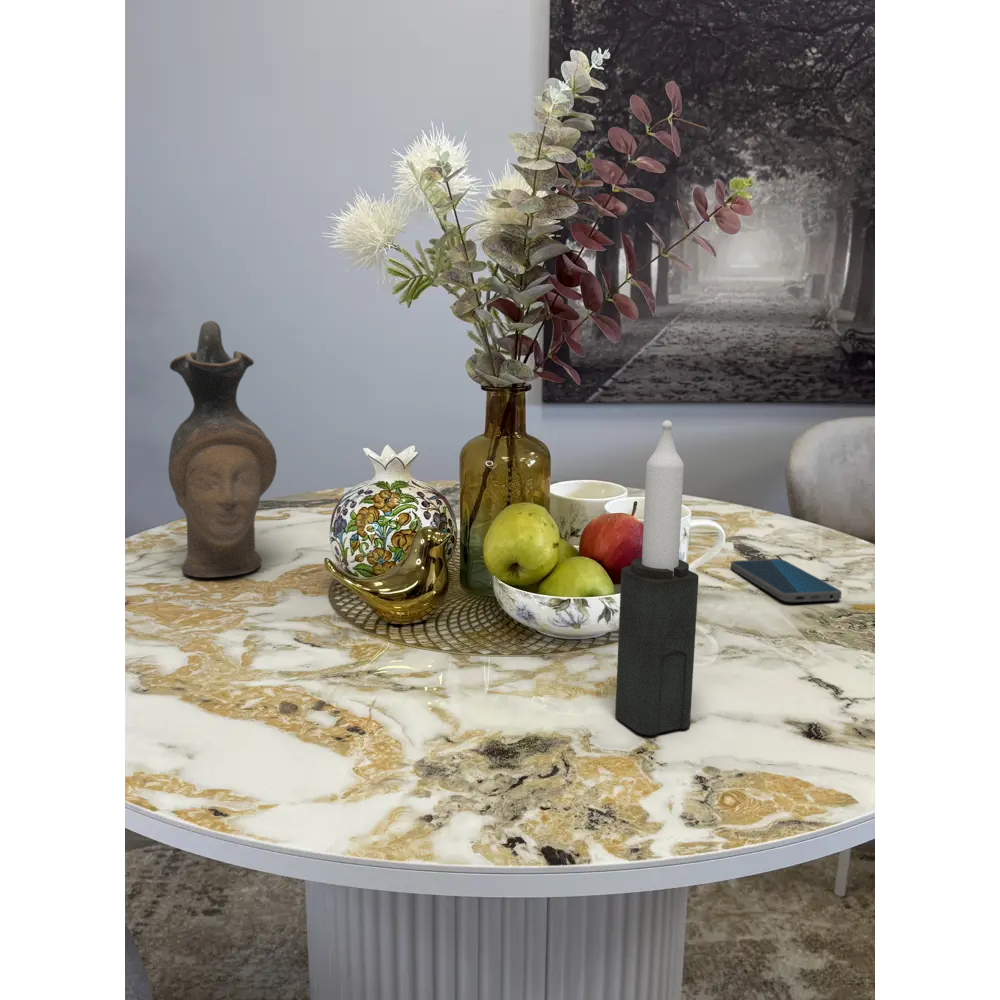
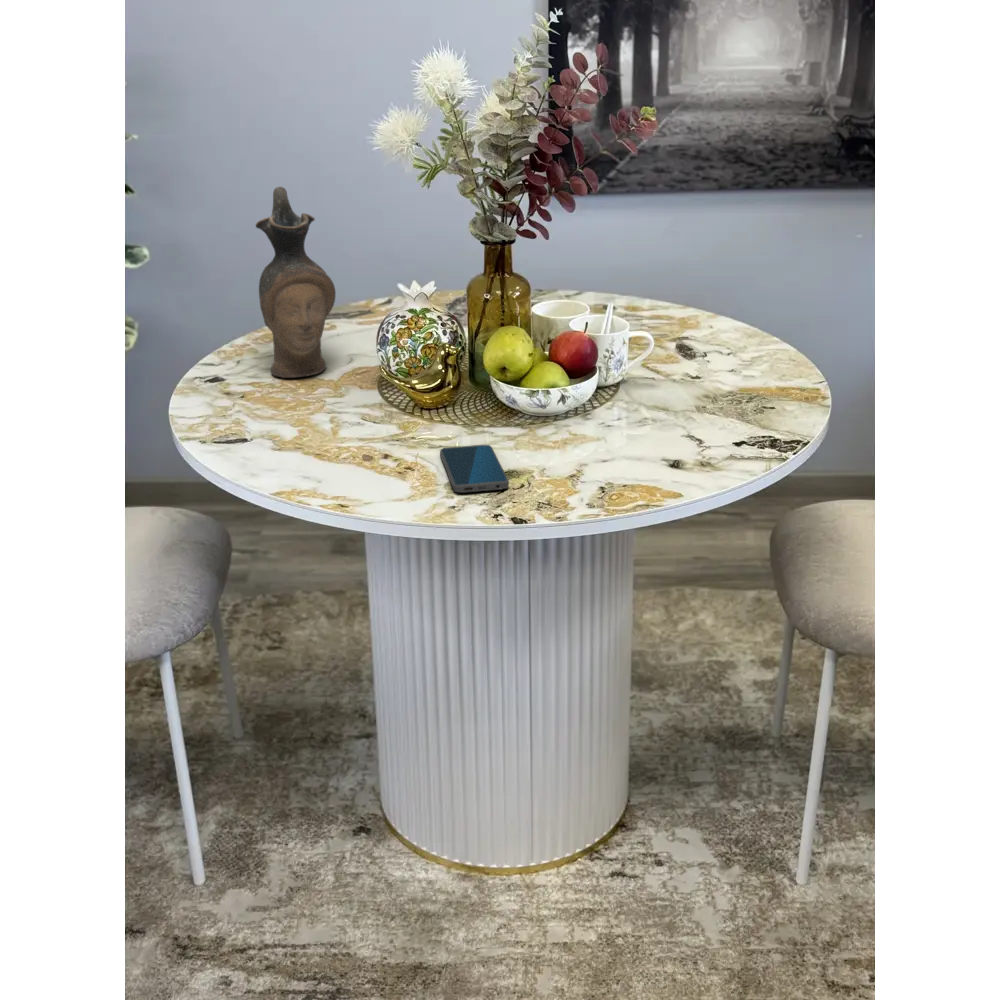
candle: present [615,420,699,735] -> none [562,283,607,468]
smartphone: present [731,559,842,602] -> present [440,445,509,493]

